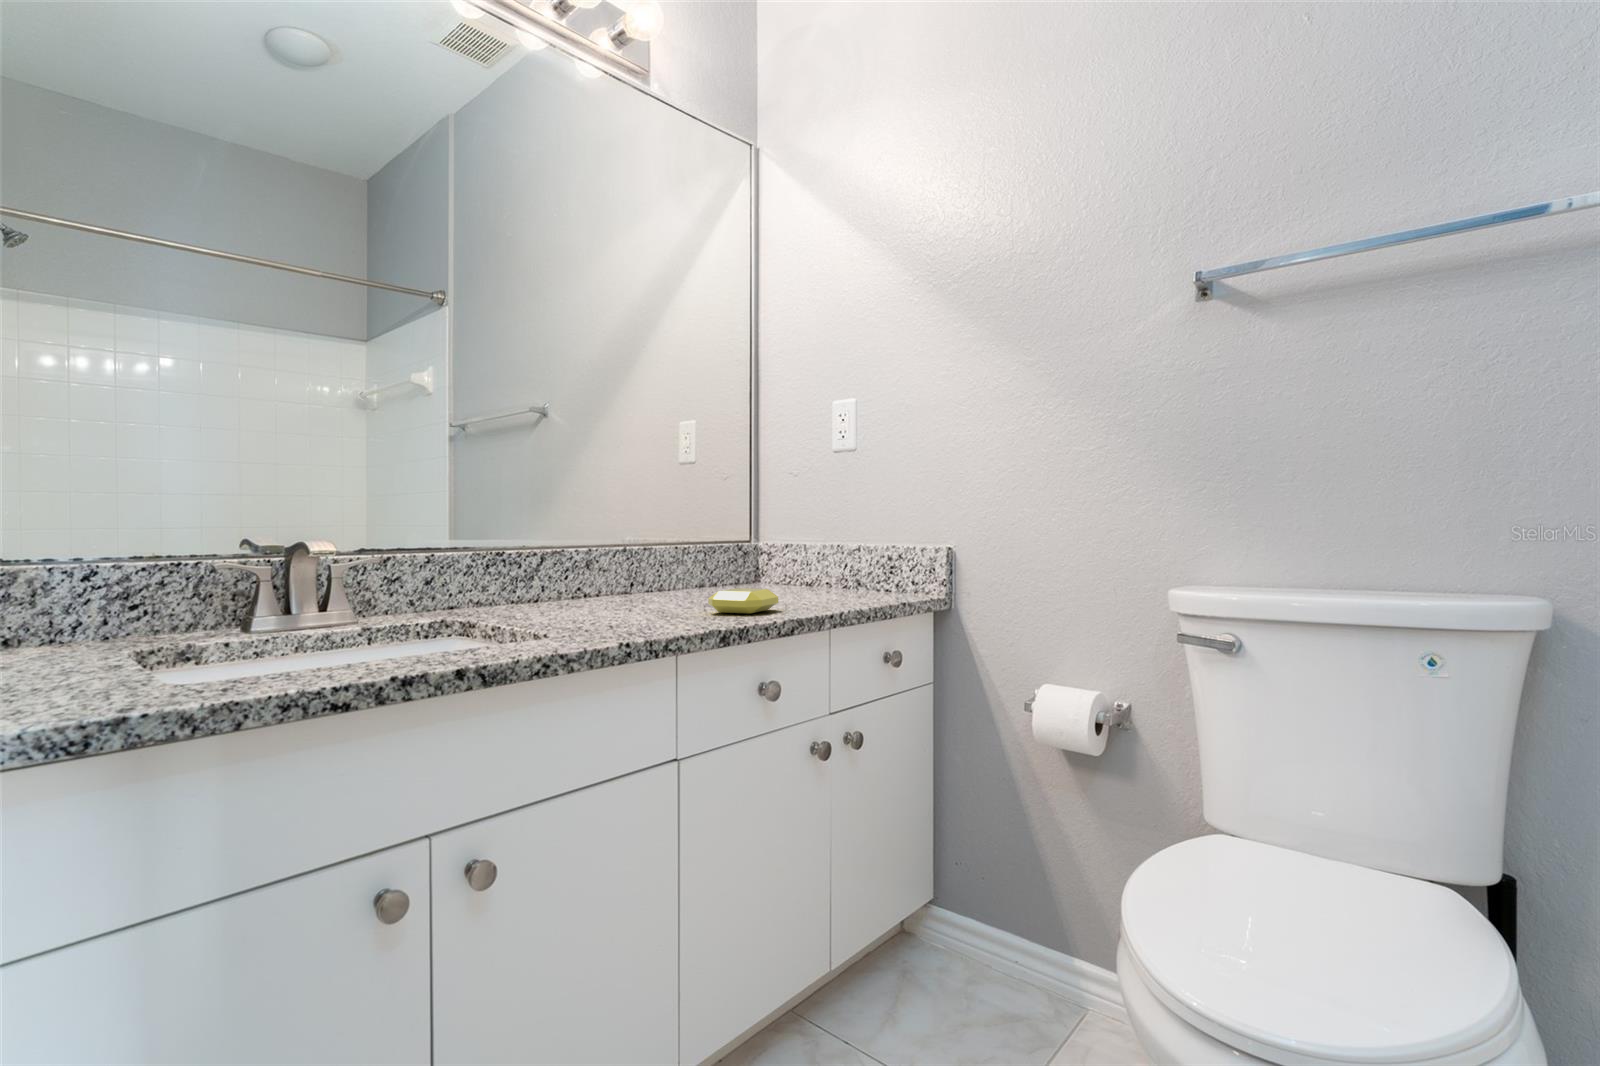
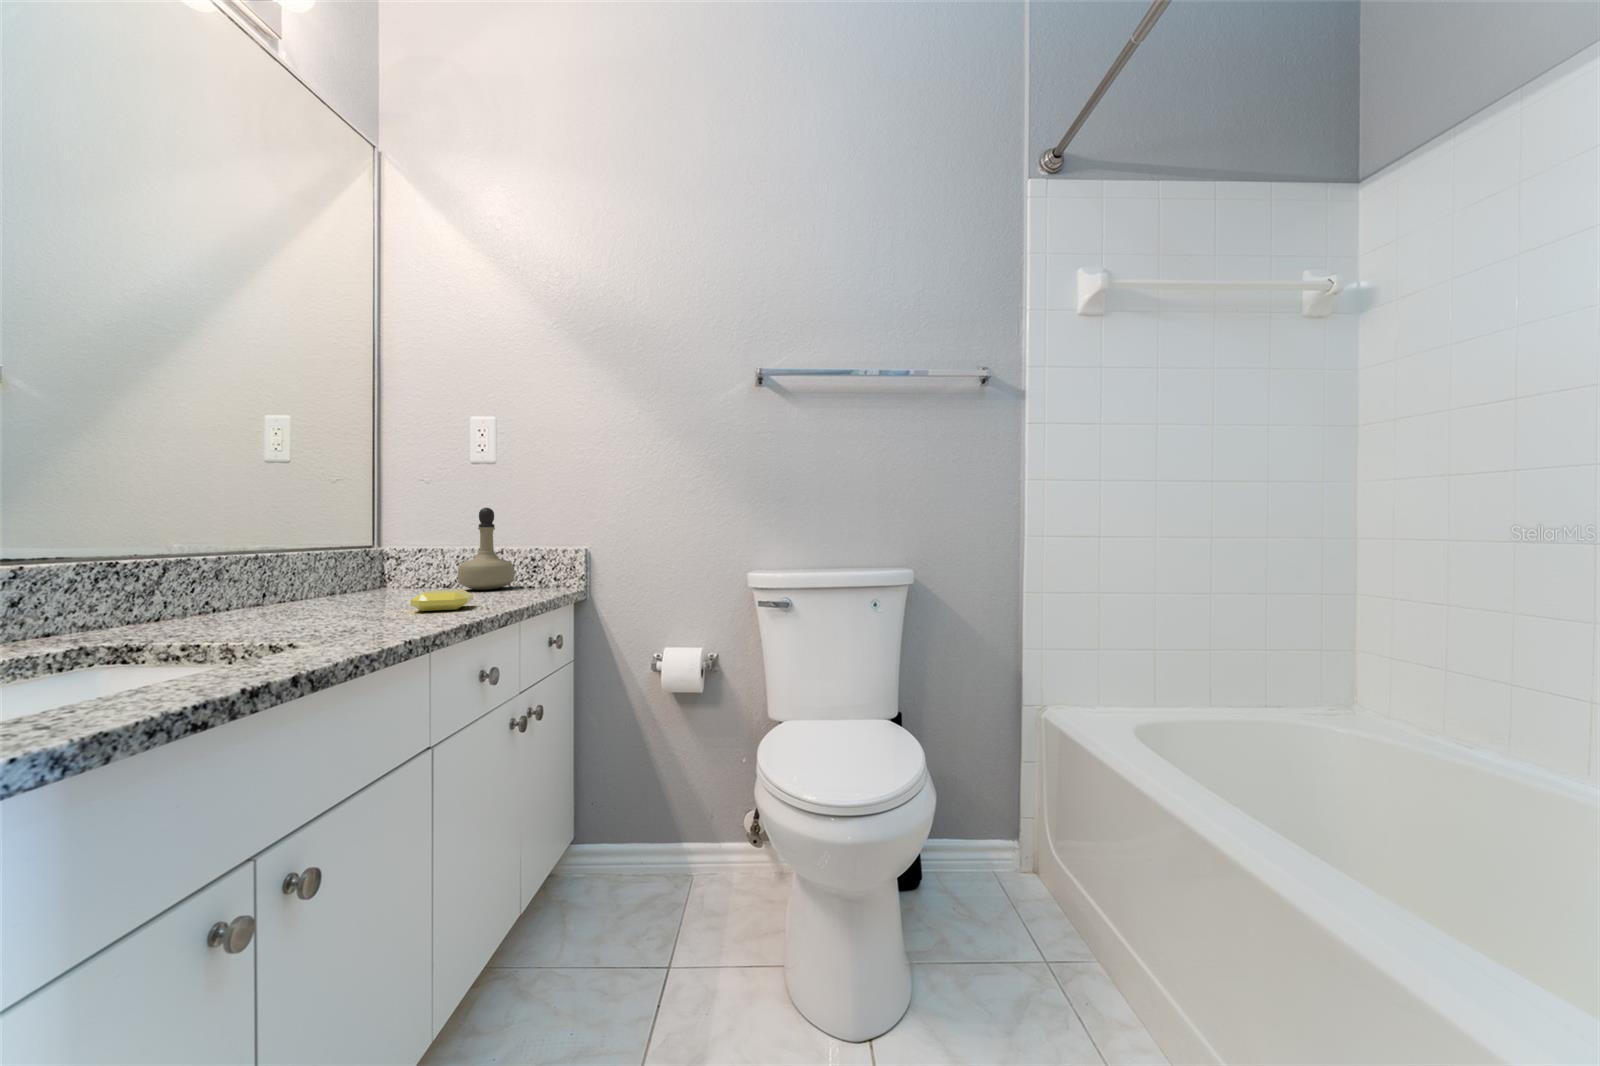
perfume bottle: none [810,488,874,593] -> present [457,508,515,590]

